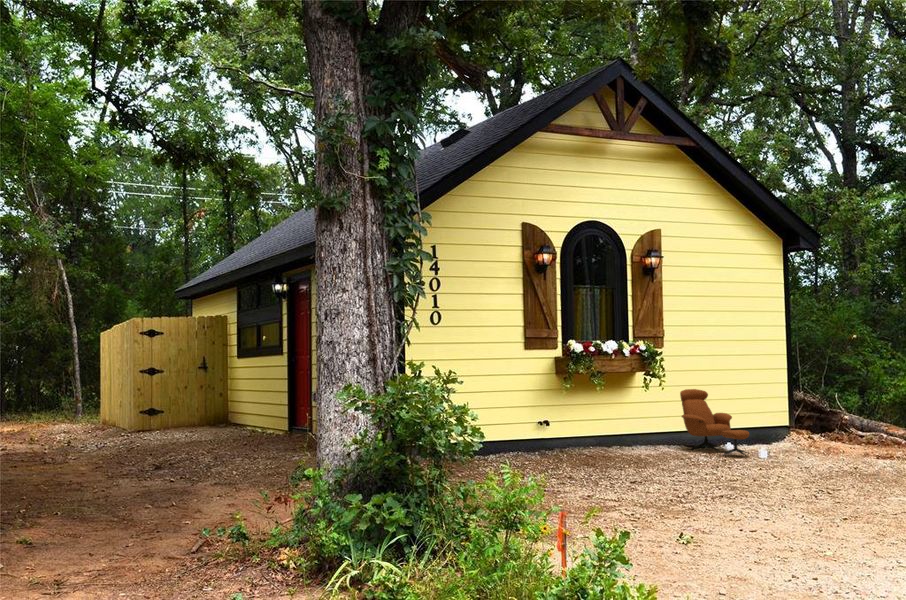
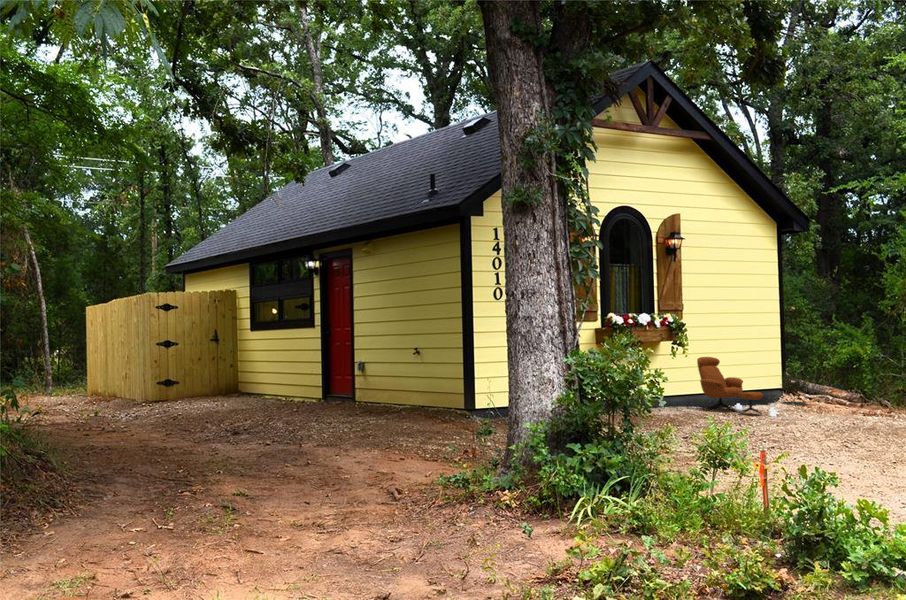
potted tree: none [786,394,822,445] -> present [781,366,808,405]

